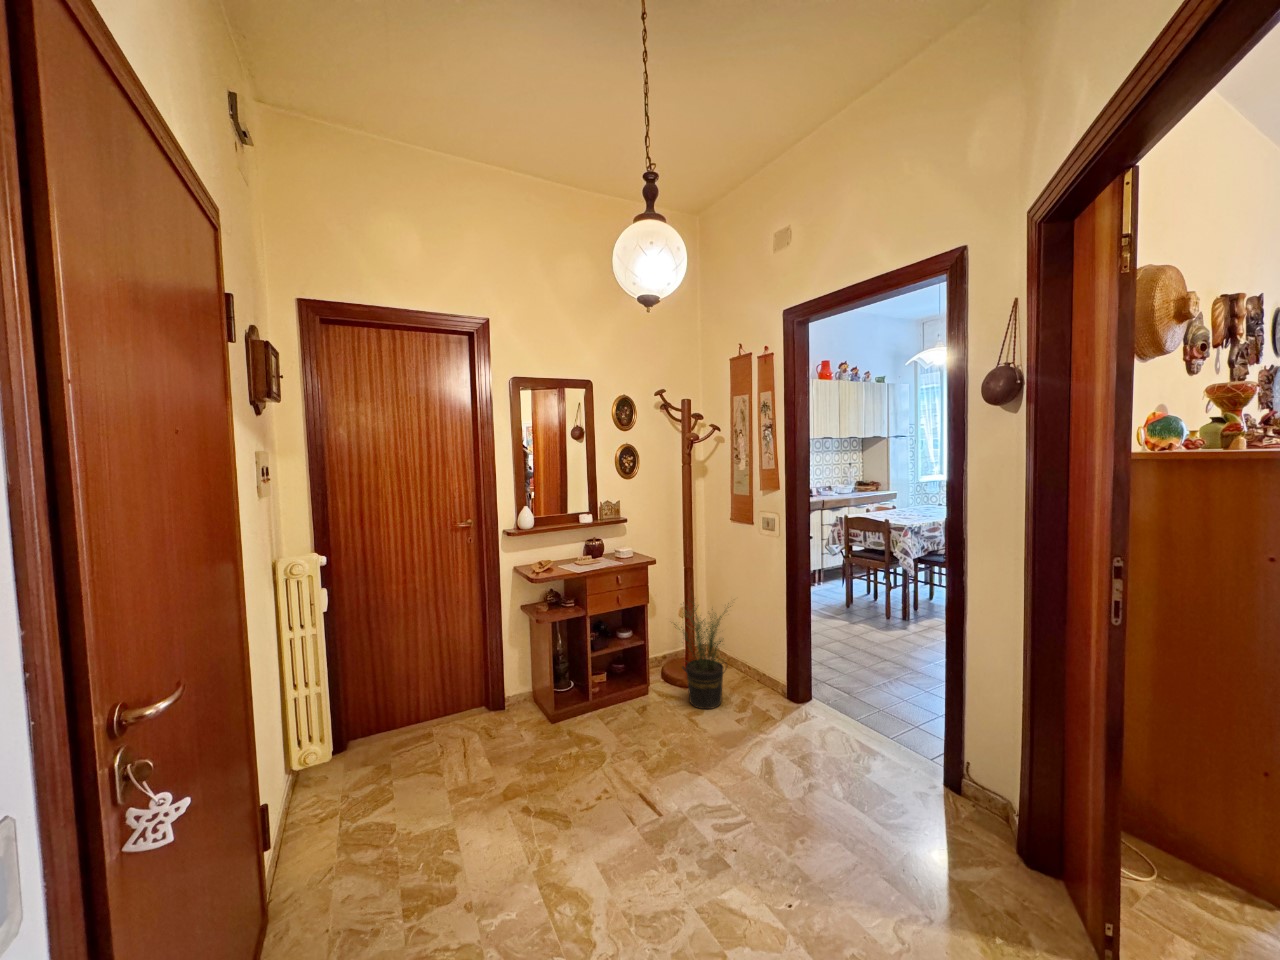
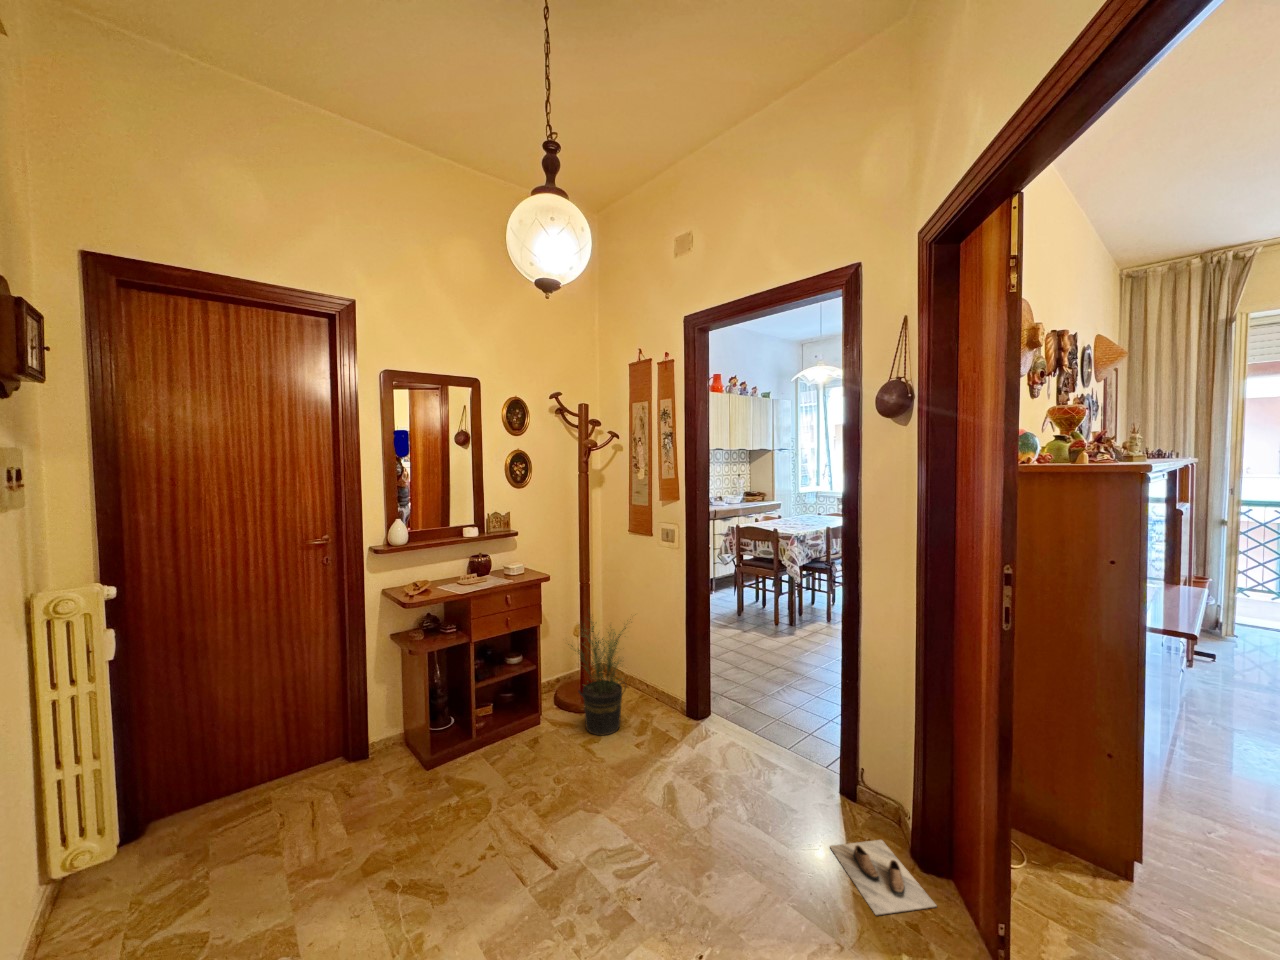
shoe: none [927,831,1041,902] -> present [830,840,937,916]

